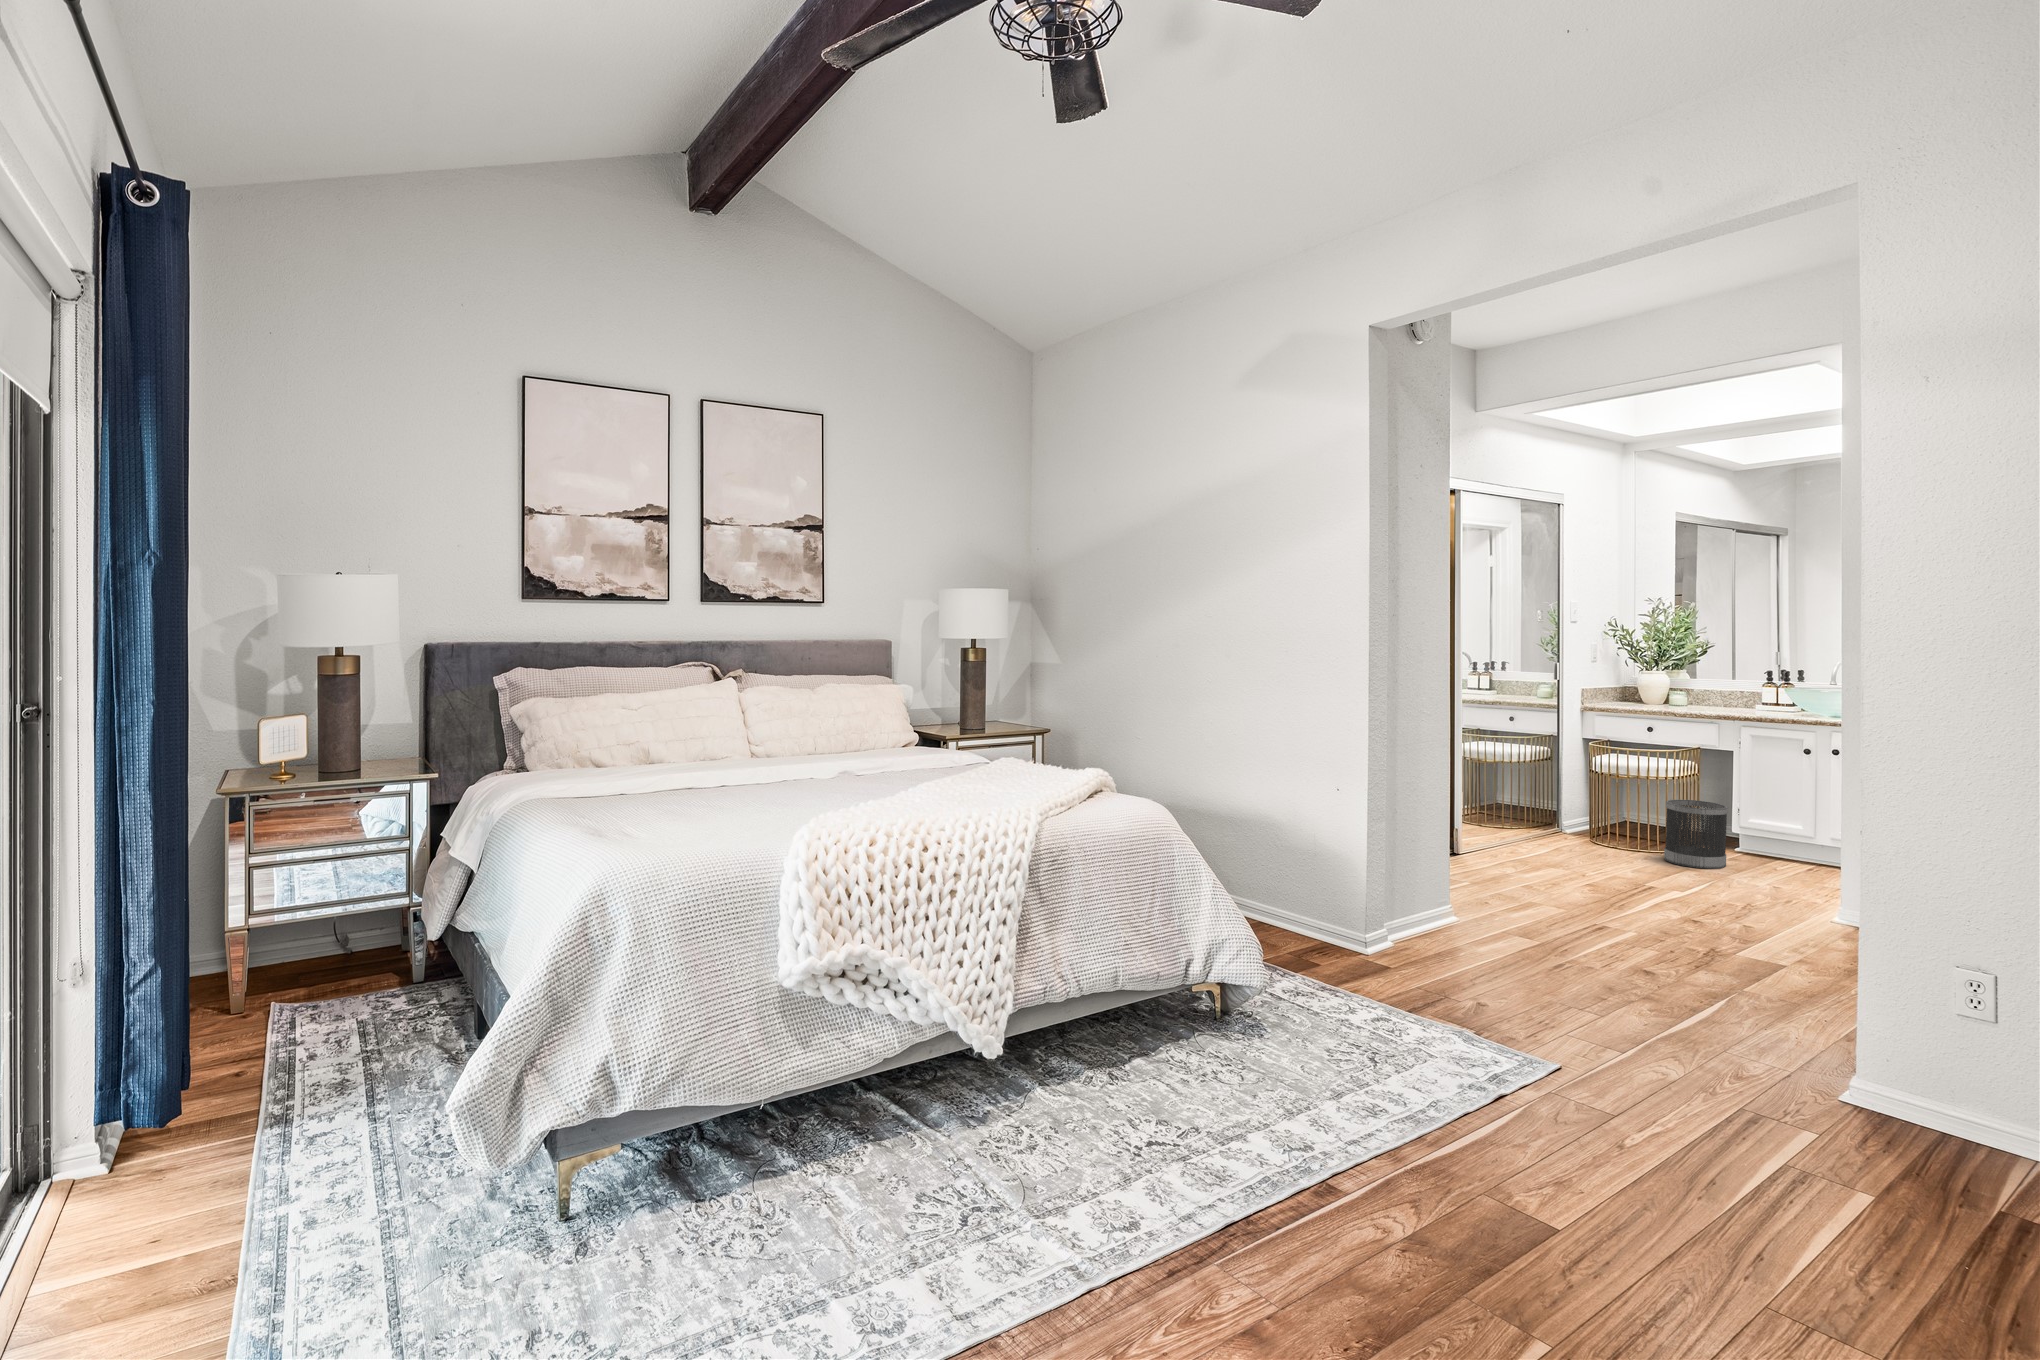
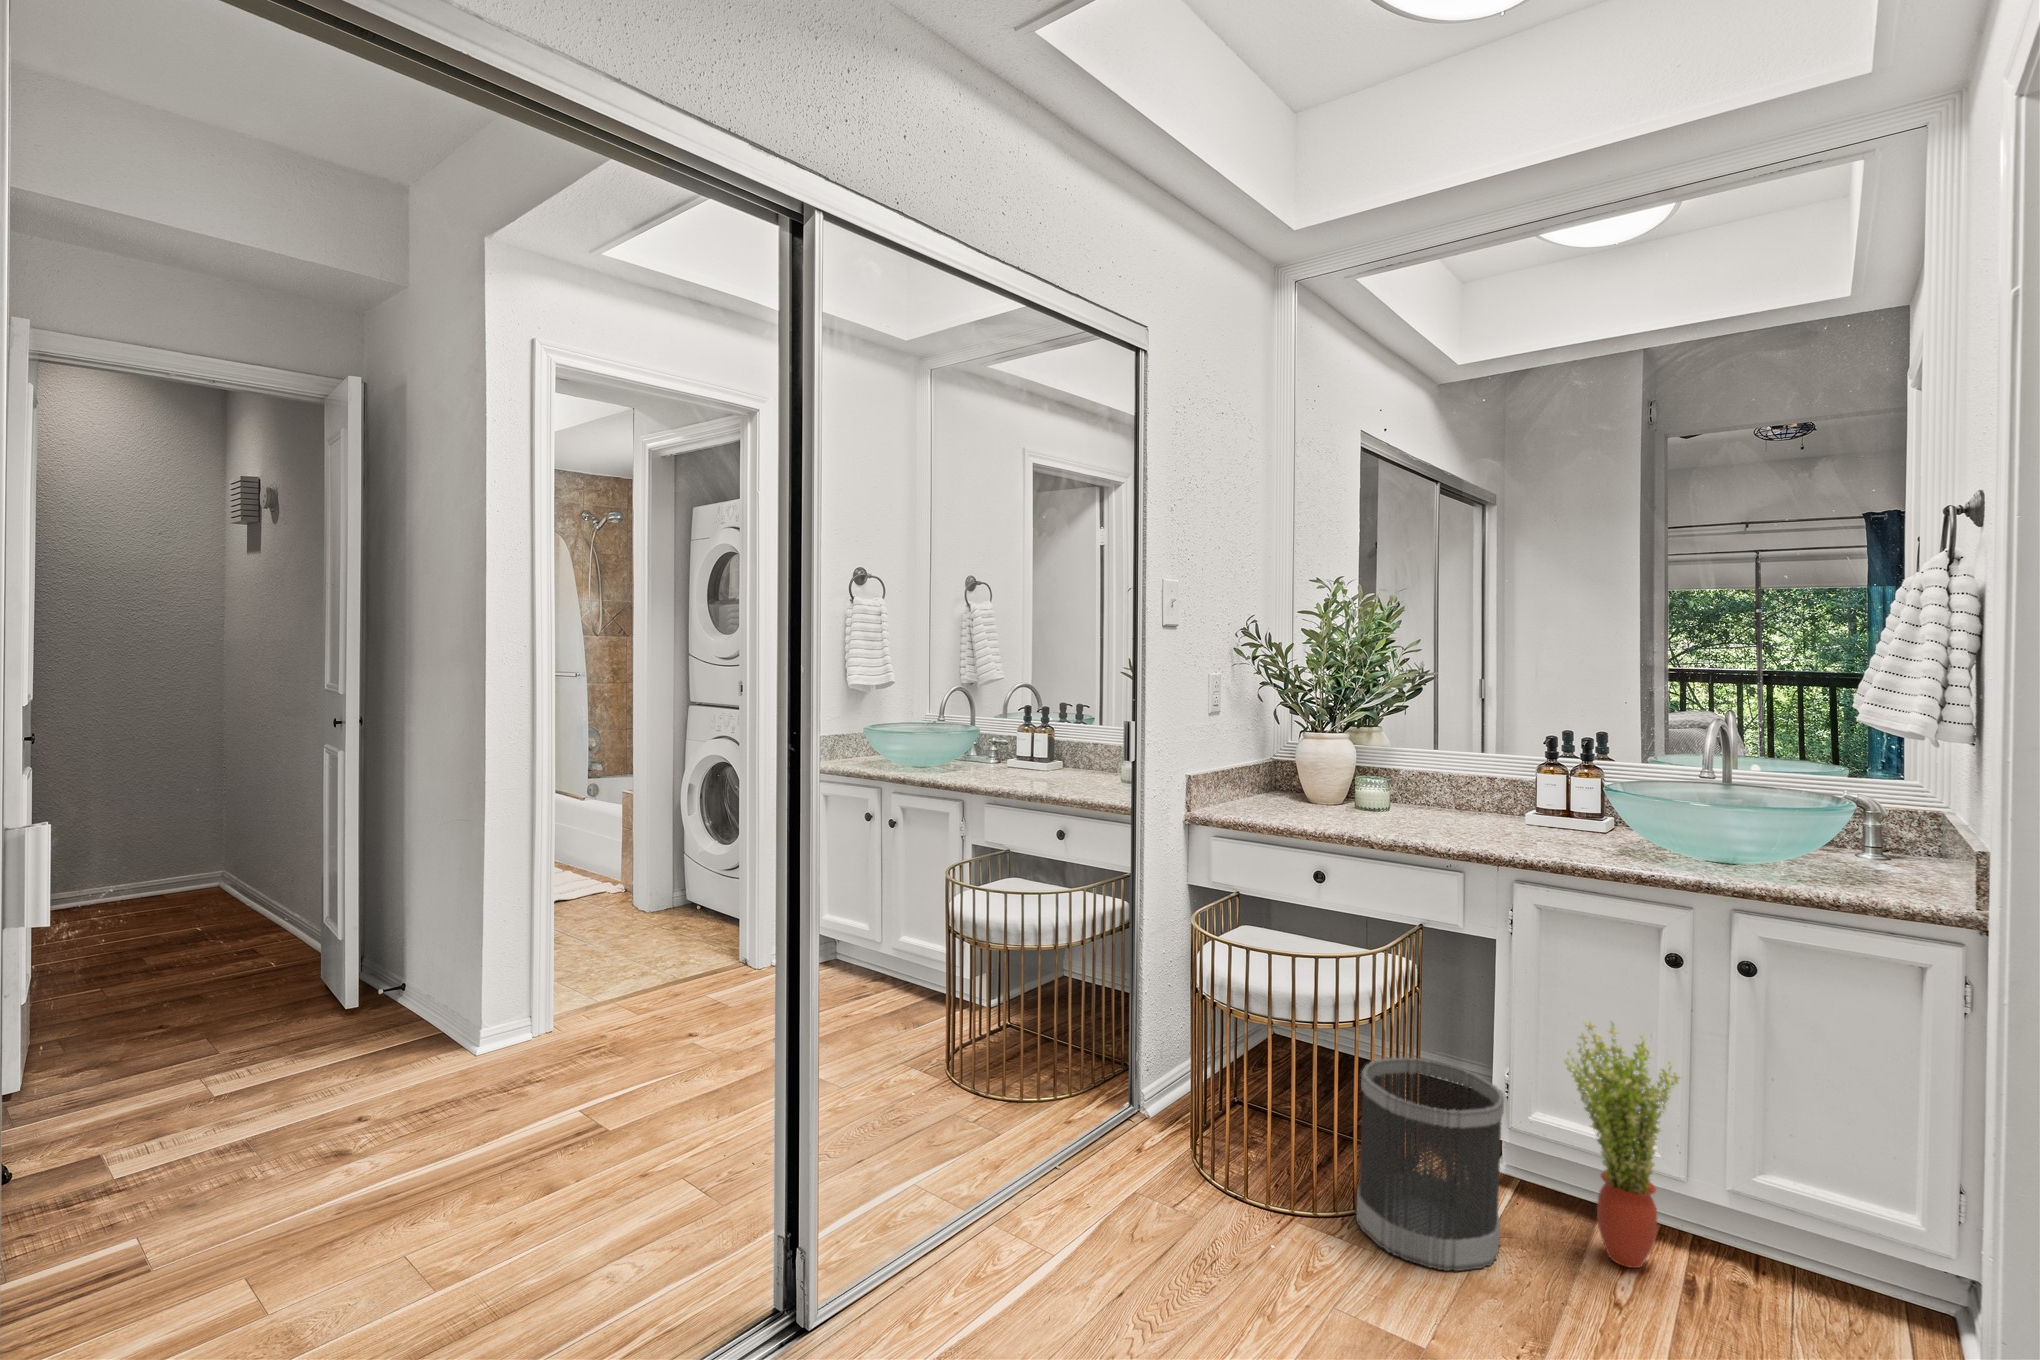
potted plant: none [1754,778,1801,871] -> present [1564,1022,1680,1268]

